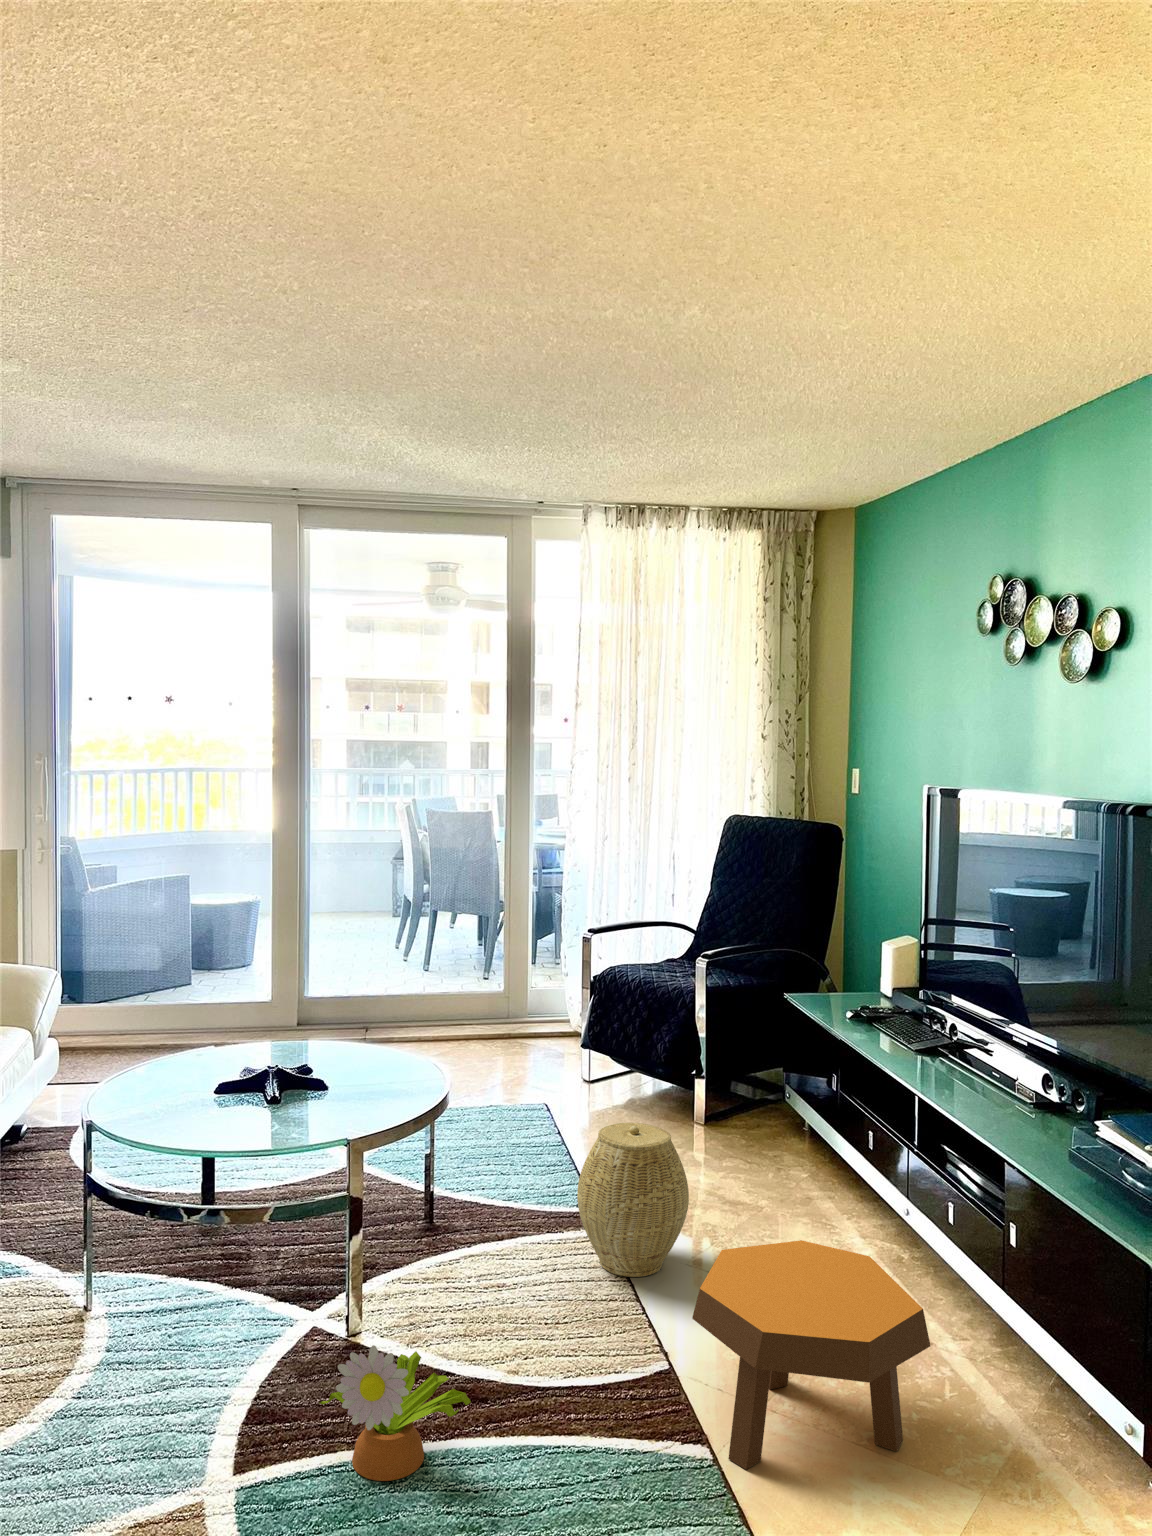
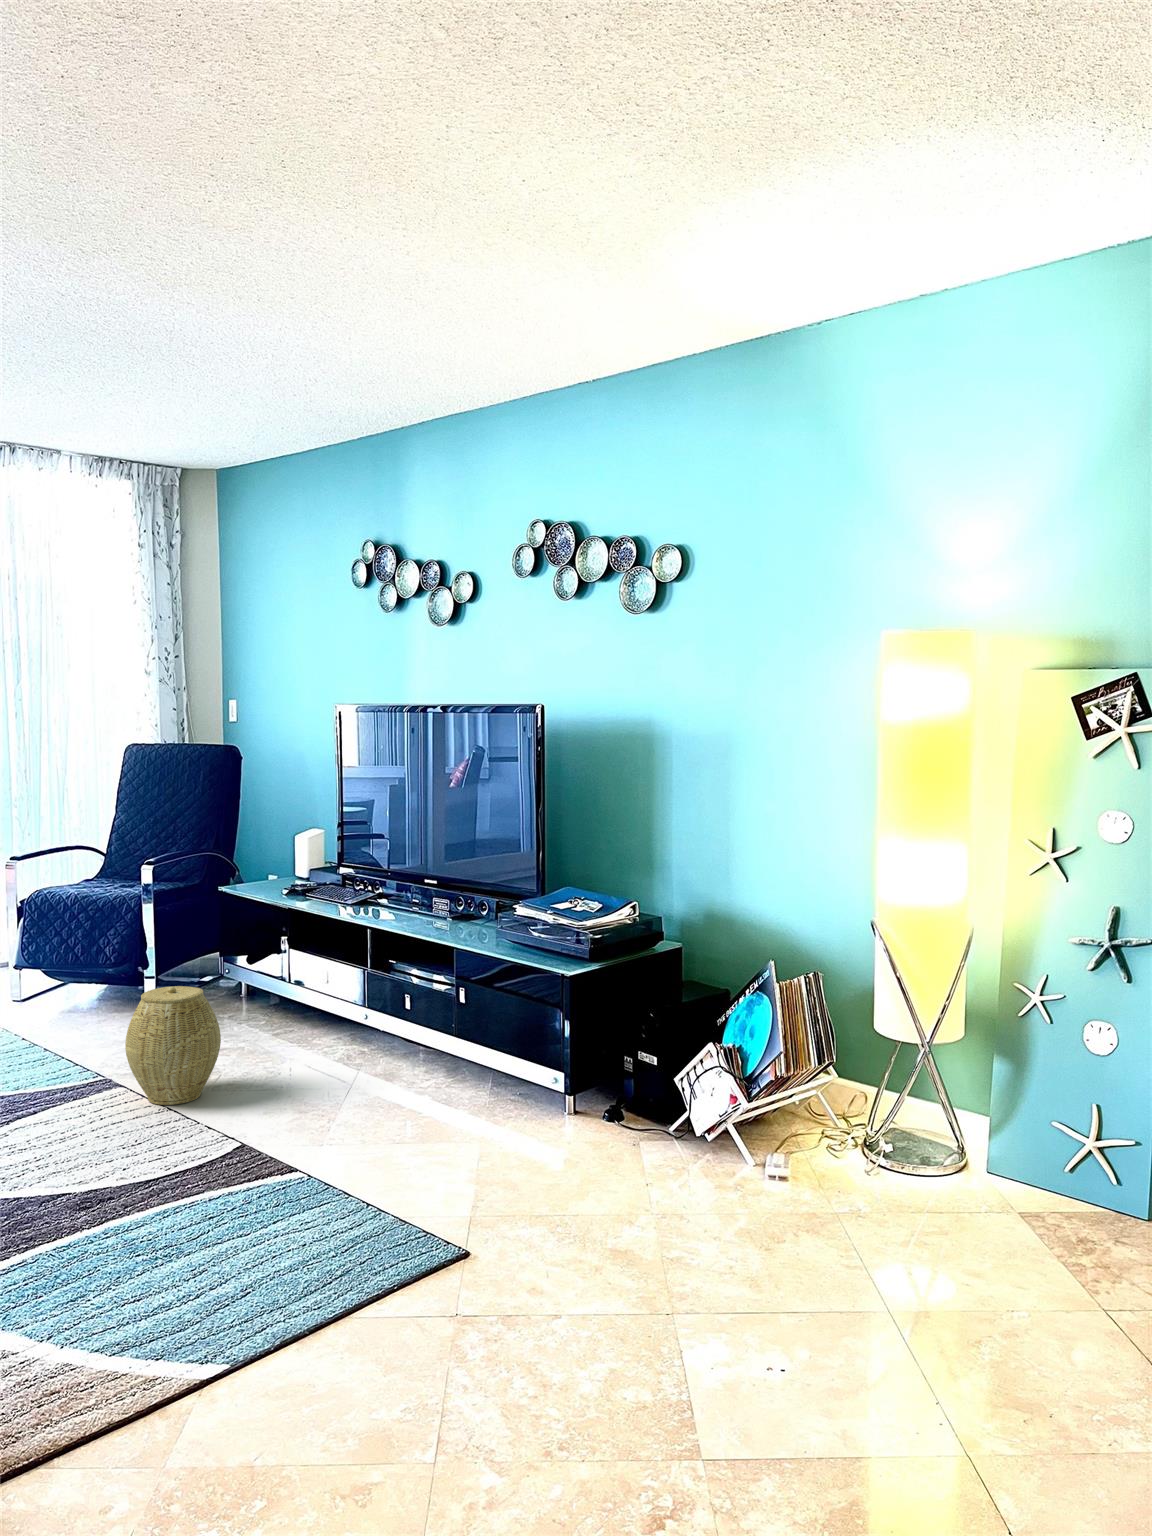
footstool: present [692,1240,930,1470] -> none [287,1026,443,1167]
decorative plant: present [320,1345,471,1481] -> none [31,1141,152,1246]

